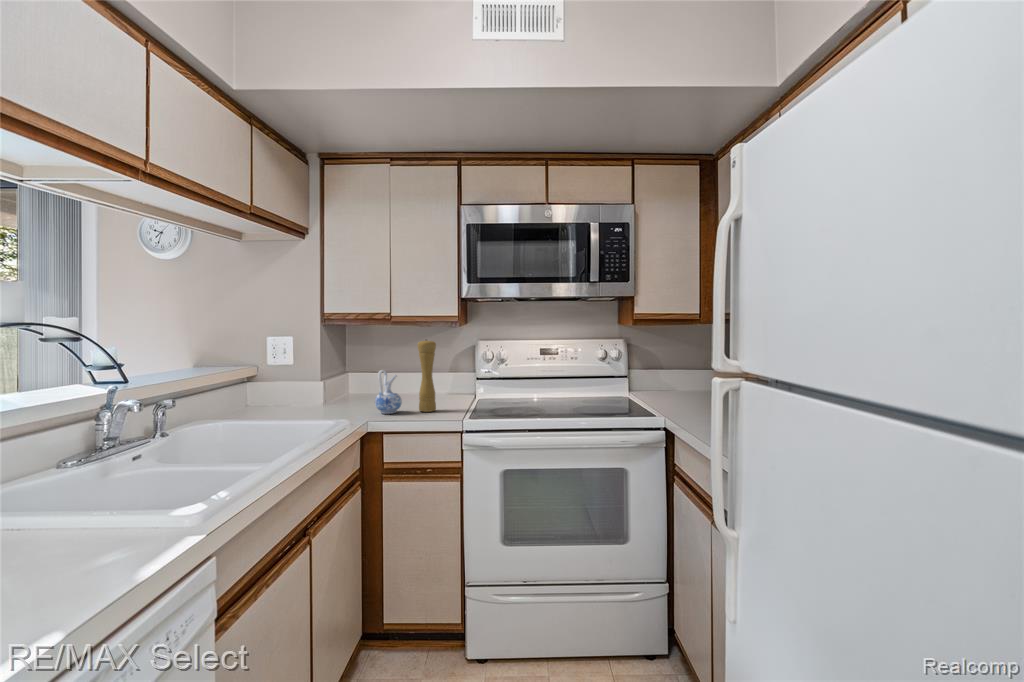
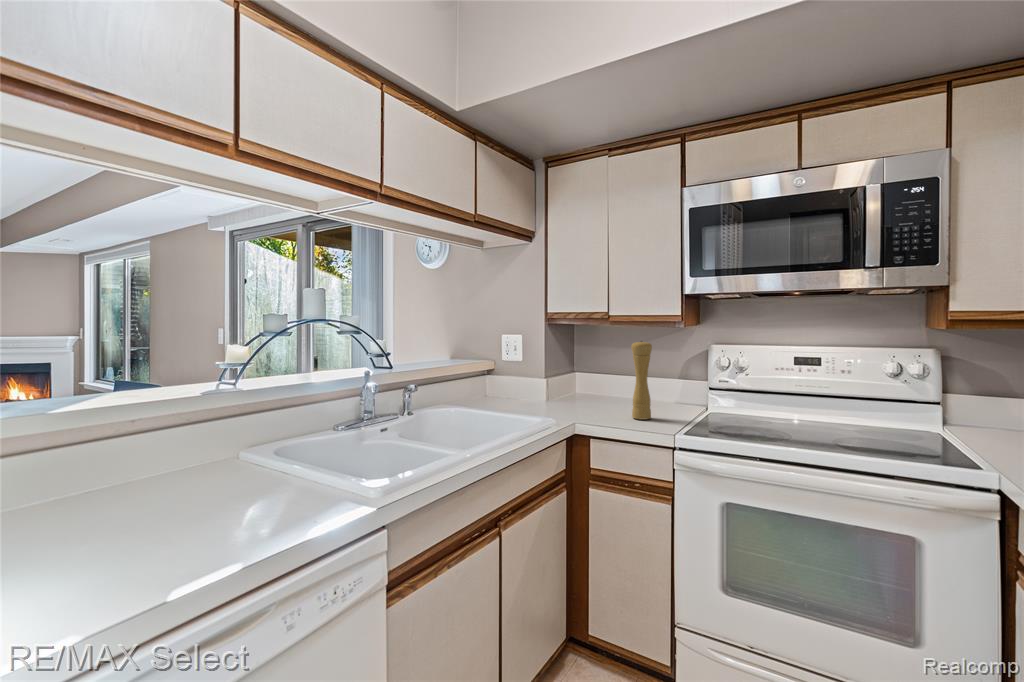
ceramic pitcher: present [375,370,402,414] -> none [586,372,614,417]

